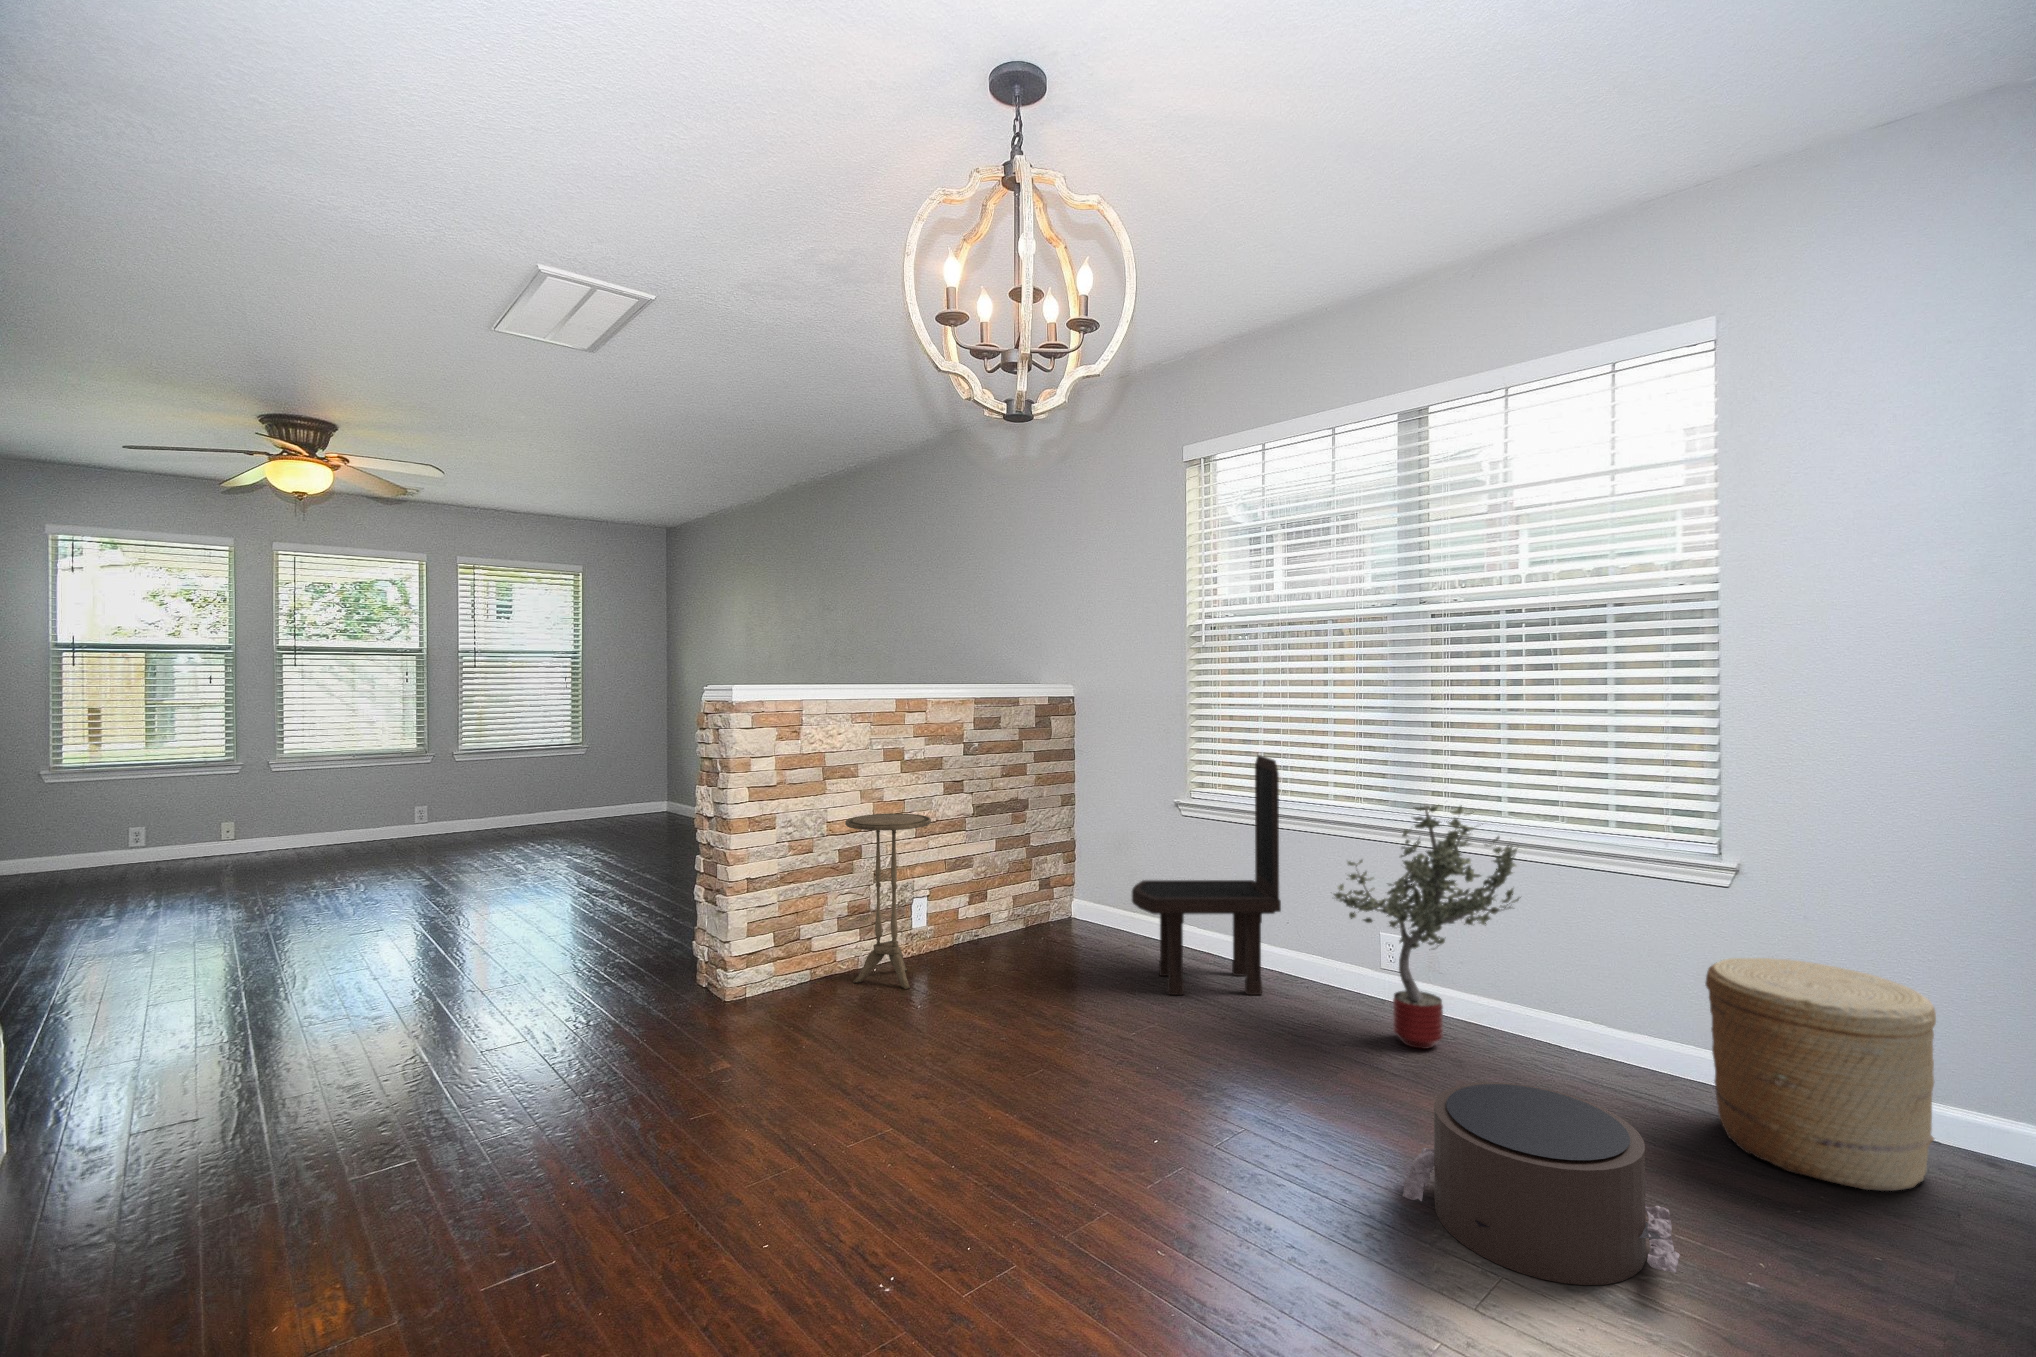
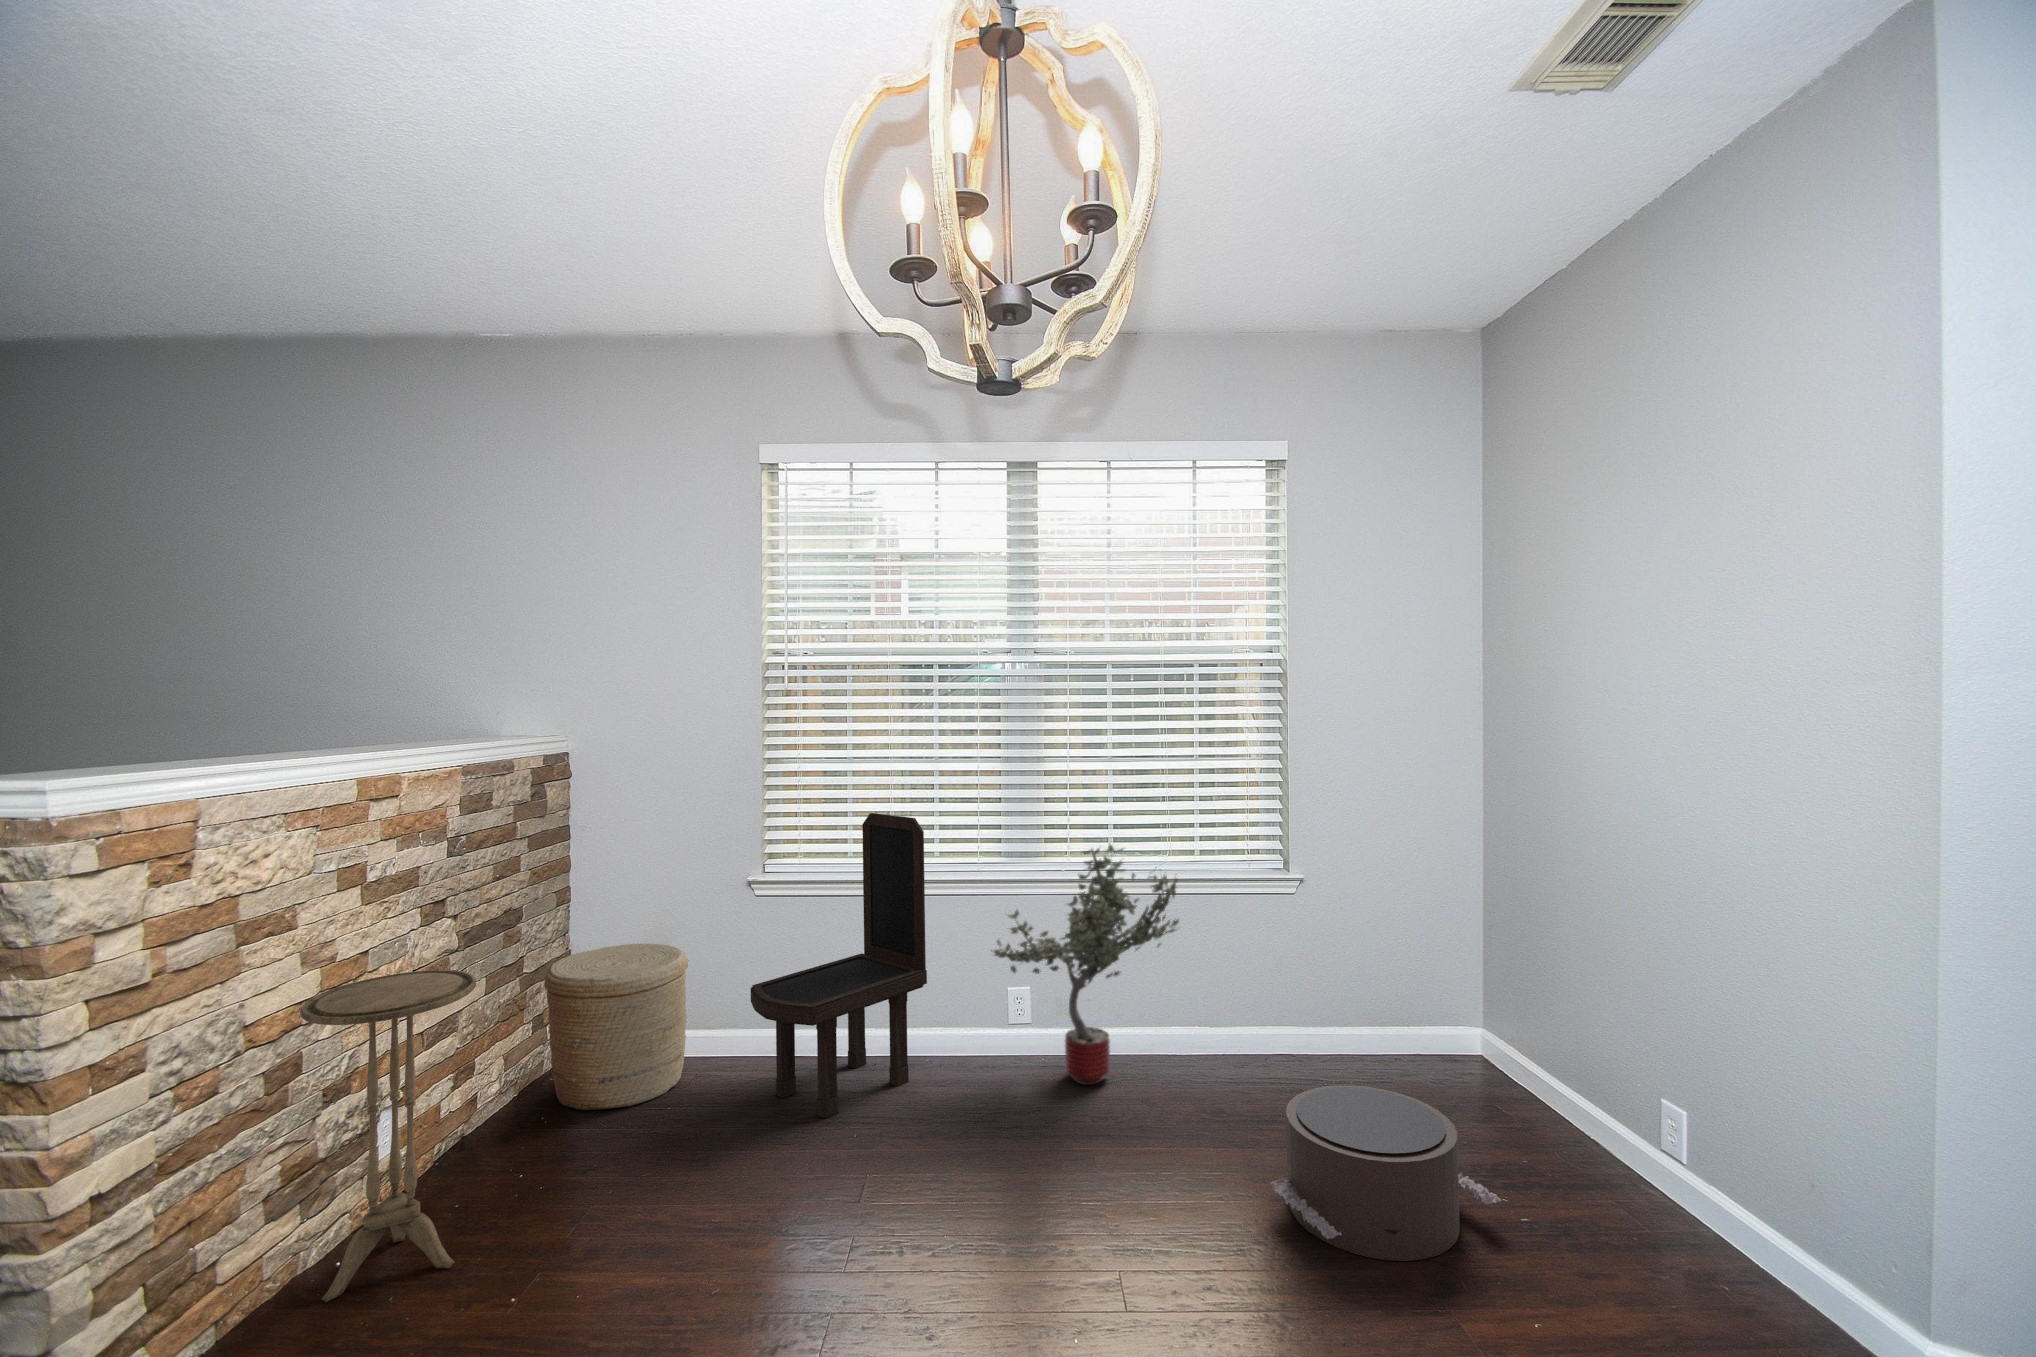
woven basket: present [1705,958,1936,1191] -> present [544,944,688,1111]

